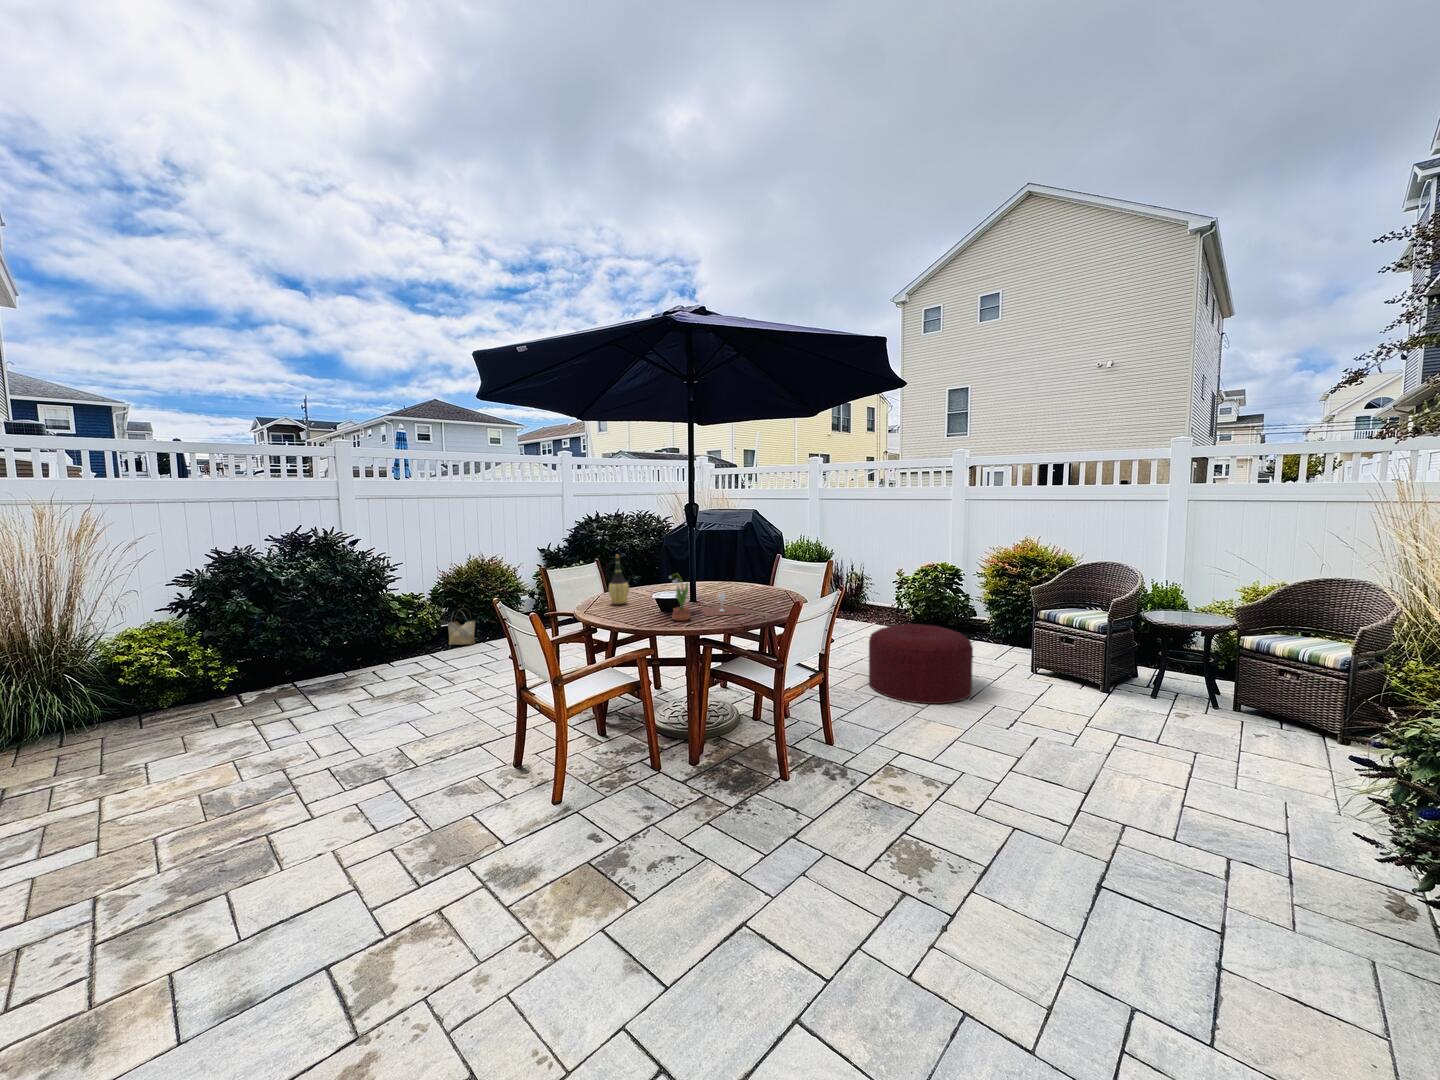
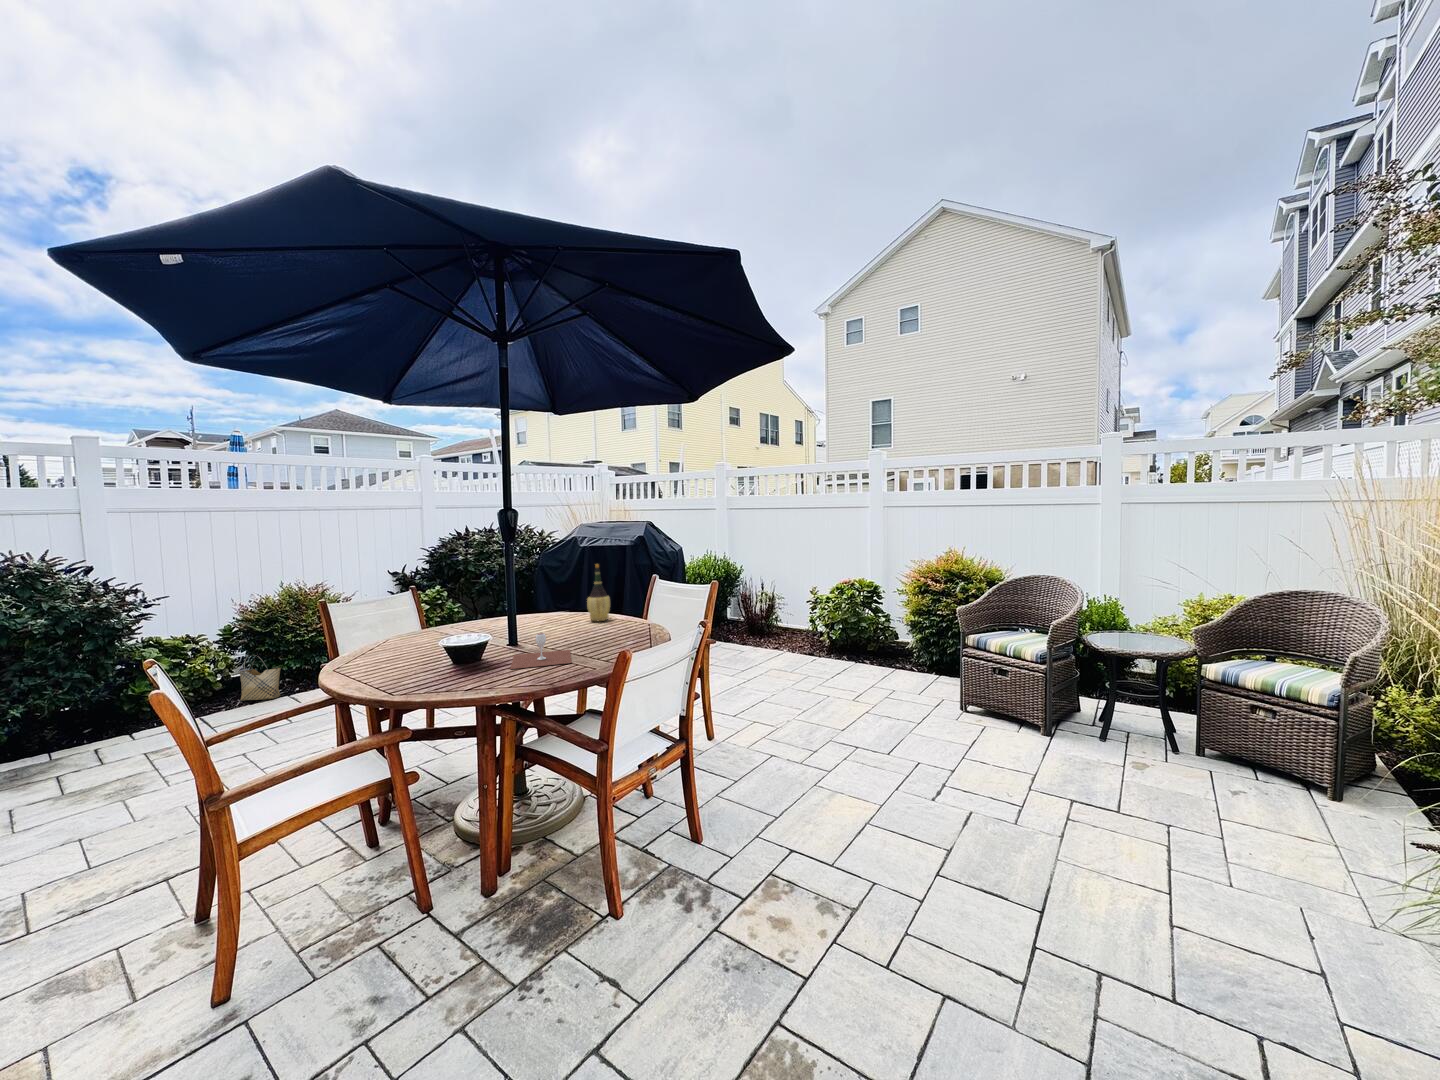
wine bottle: present [609,555,629,605] -> present [587,564,610,621]
potted flower: present [669,573,691,621] -> none [449,606,483,679]
ottoman: present [869,624,973,704] -> none [767,657,892,763]

